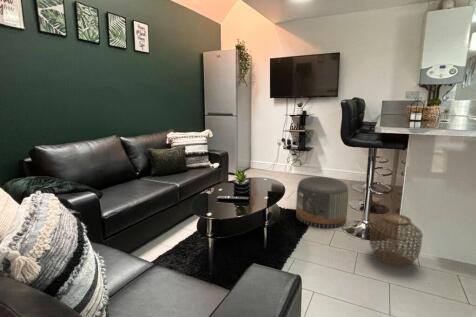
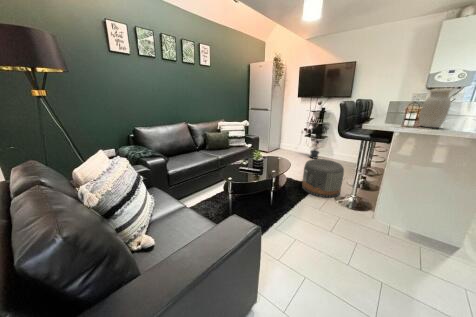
jar: none [433,83,463,128] -> present [419,88,451,128]
potted plant: none [286,127,316,178] -> present [310,122,329,158]
woven basket: present [370,213,423,267] -> none [351,192,395,234]

